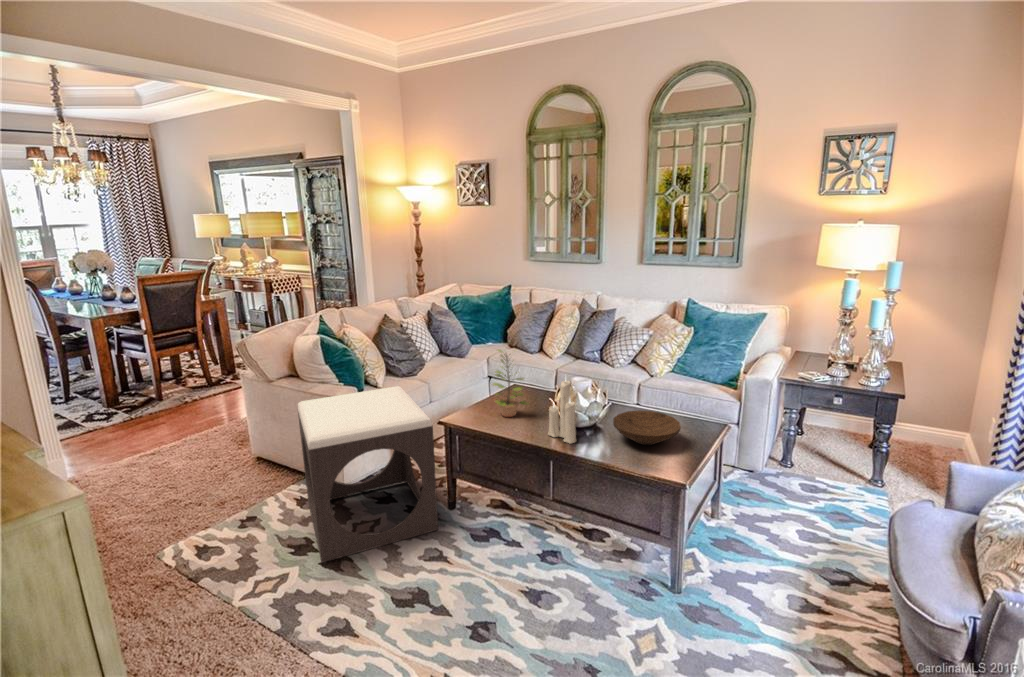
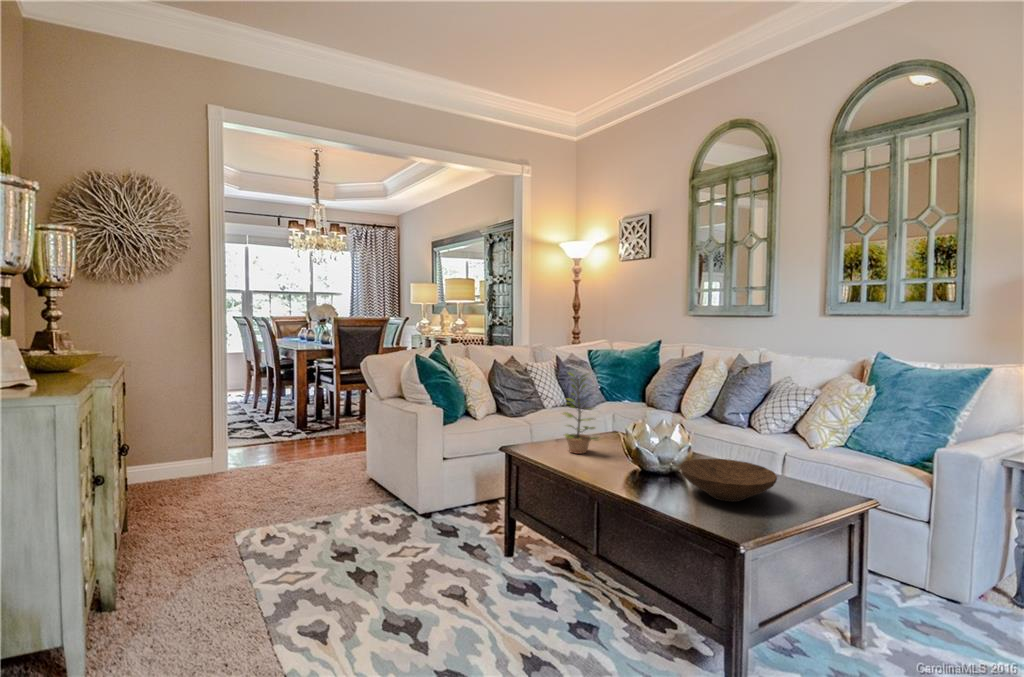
candle: present [548,380,576,443] -> none [602,391,632,484]
footstool: present [298,386,438,563] -> none [348,410,483,571]

